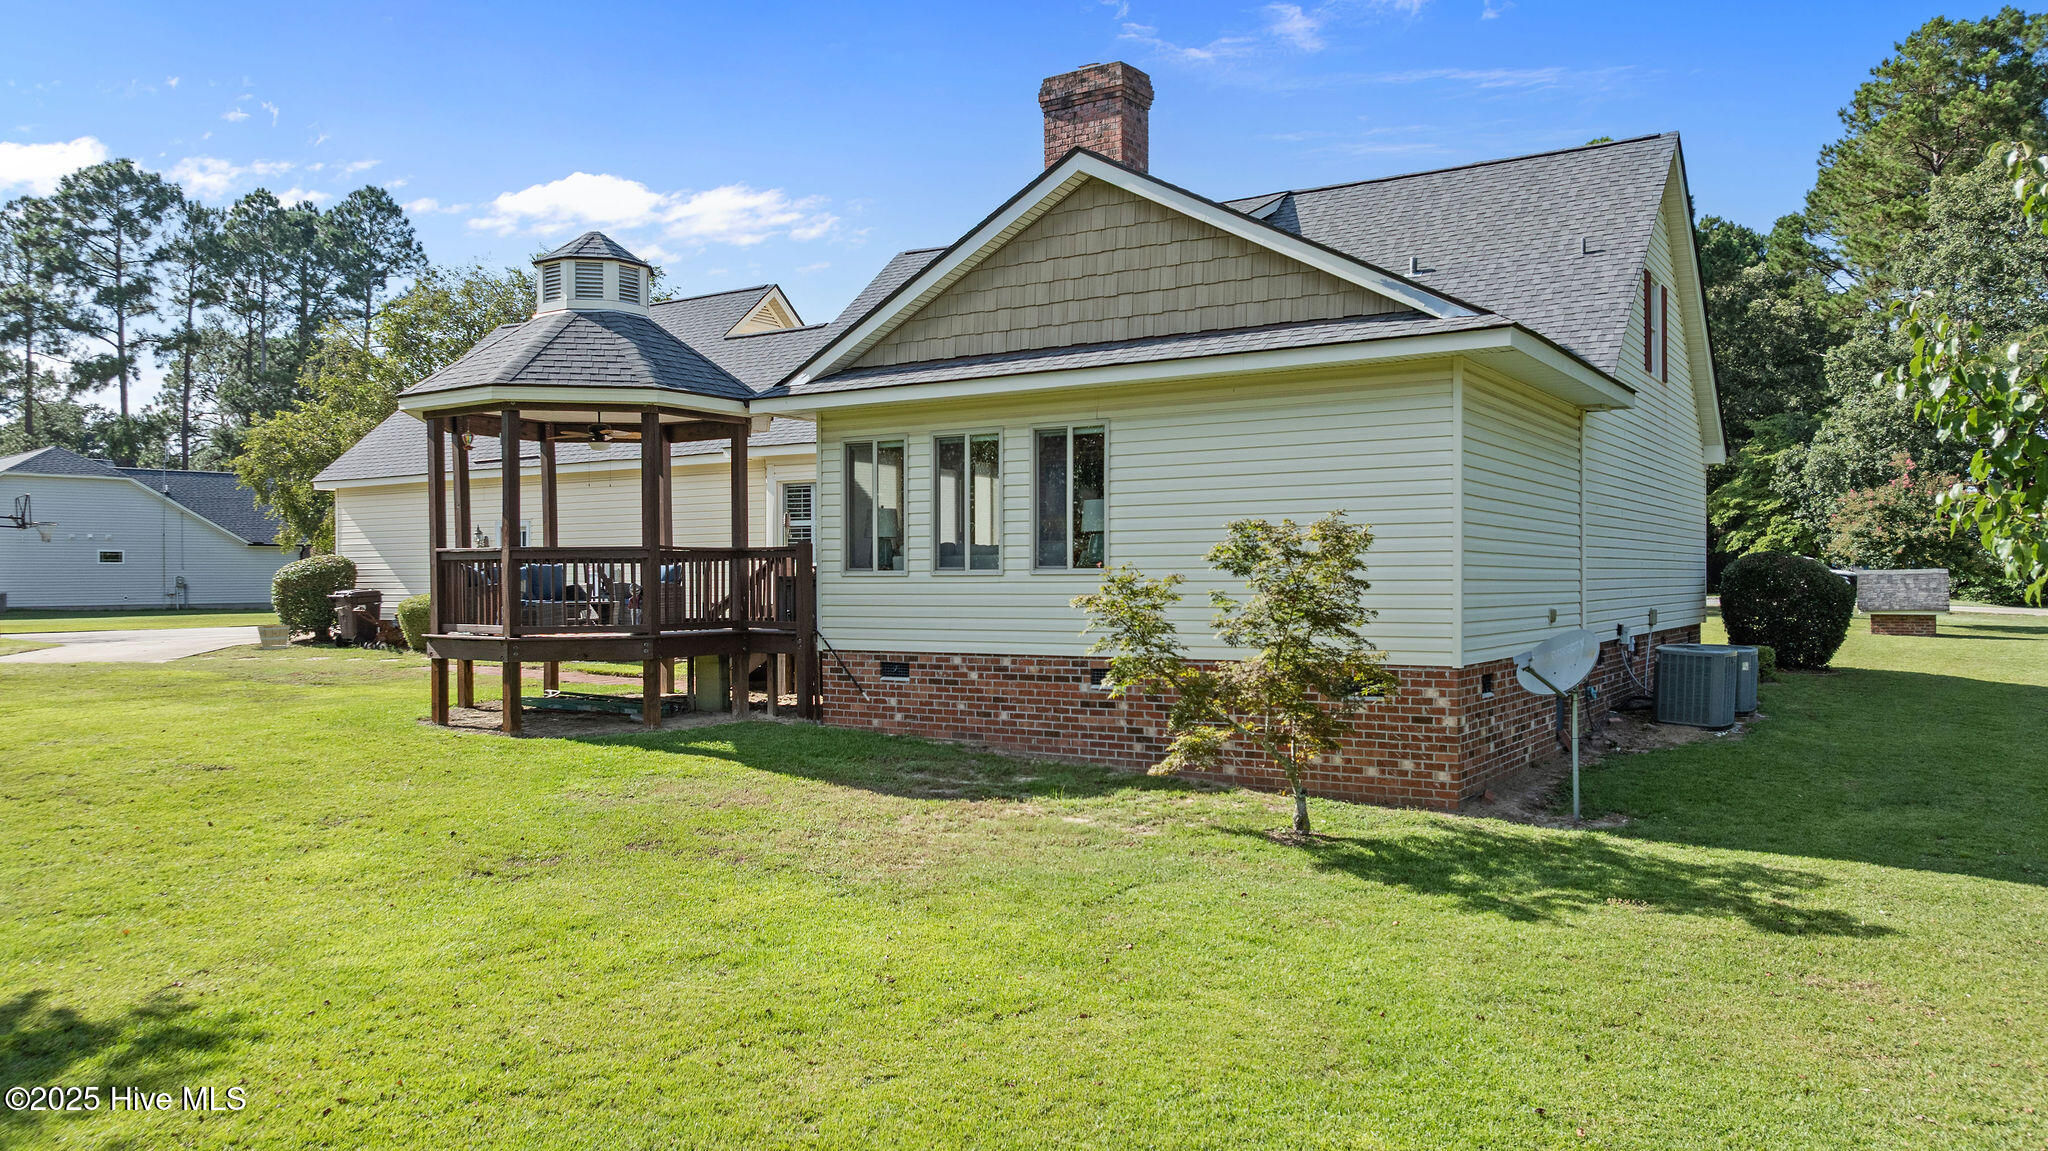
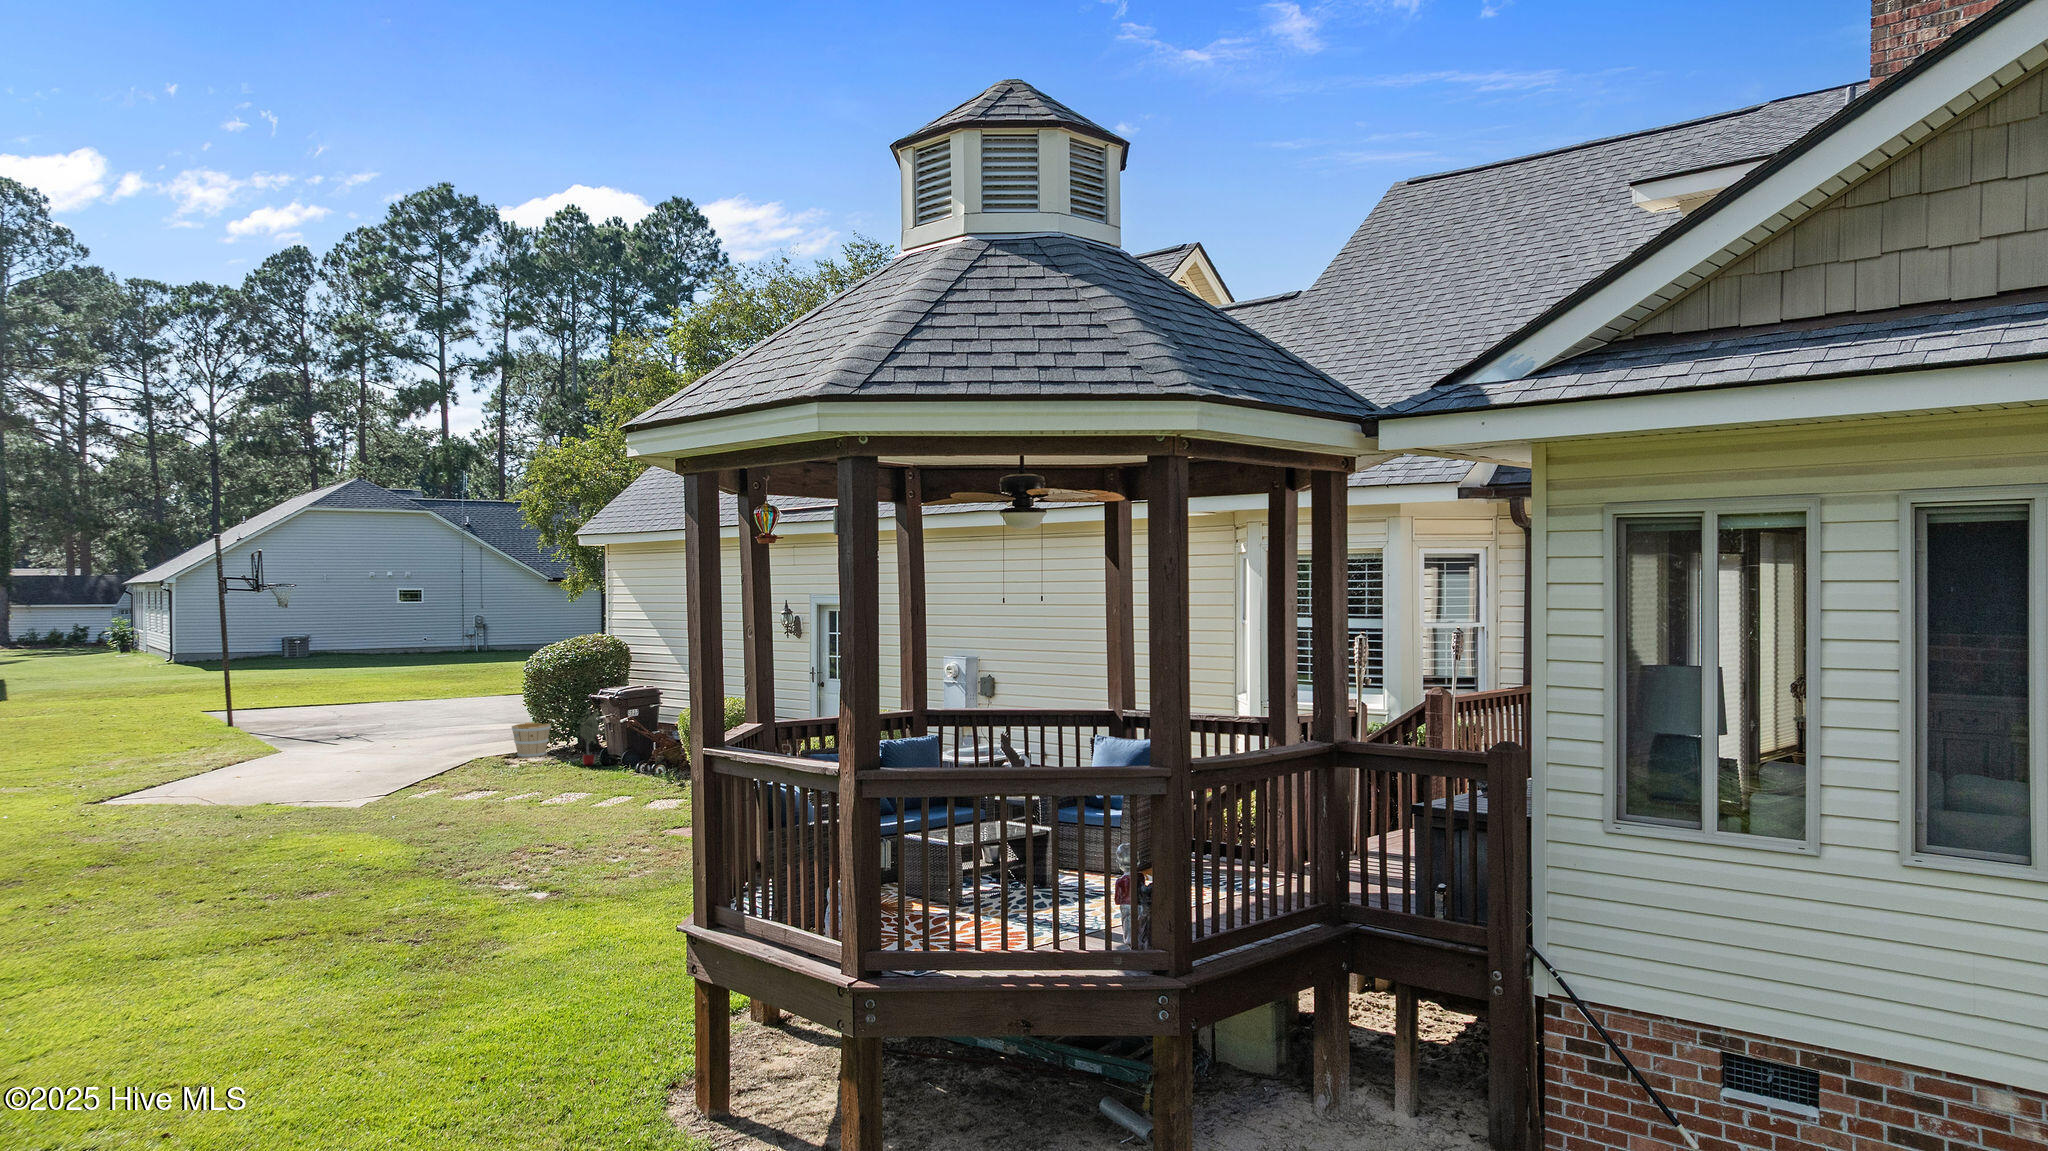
potted tree: none [315,608,342,651] -> present [579,708,605,766]

